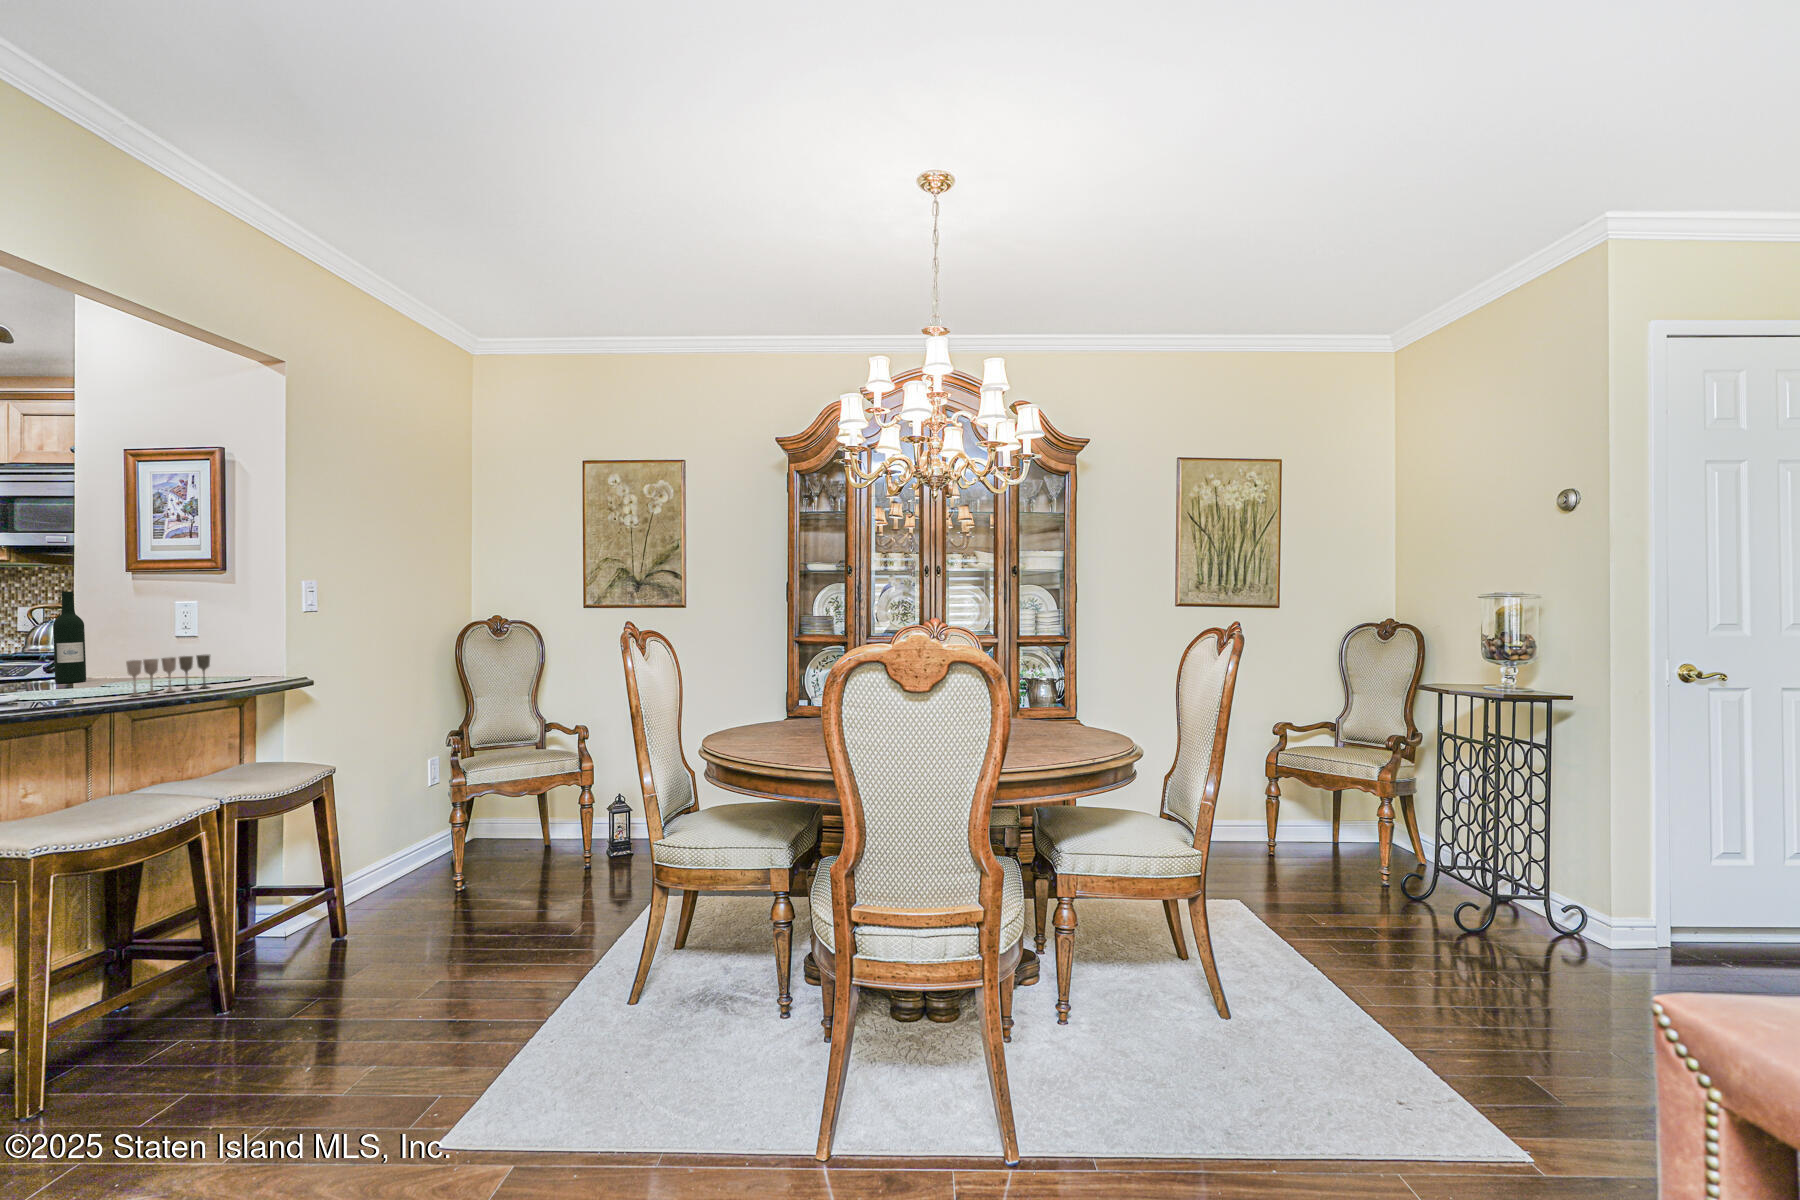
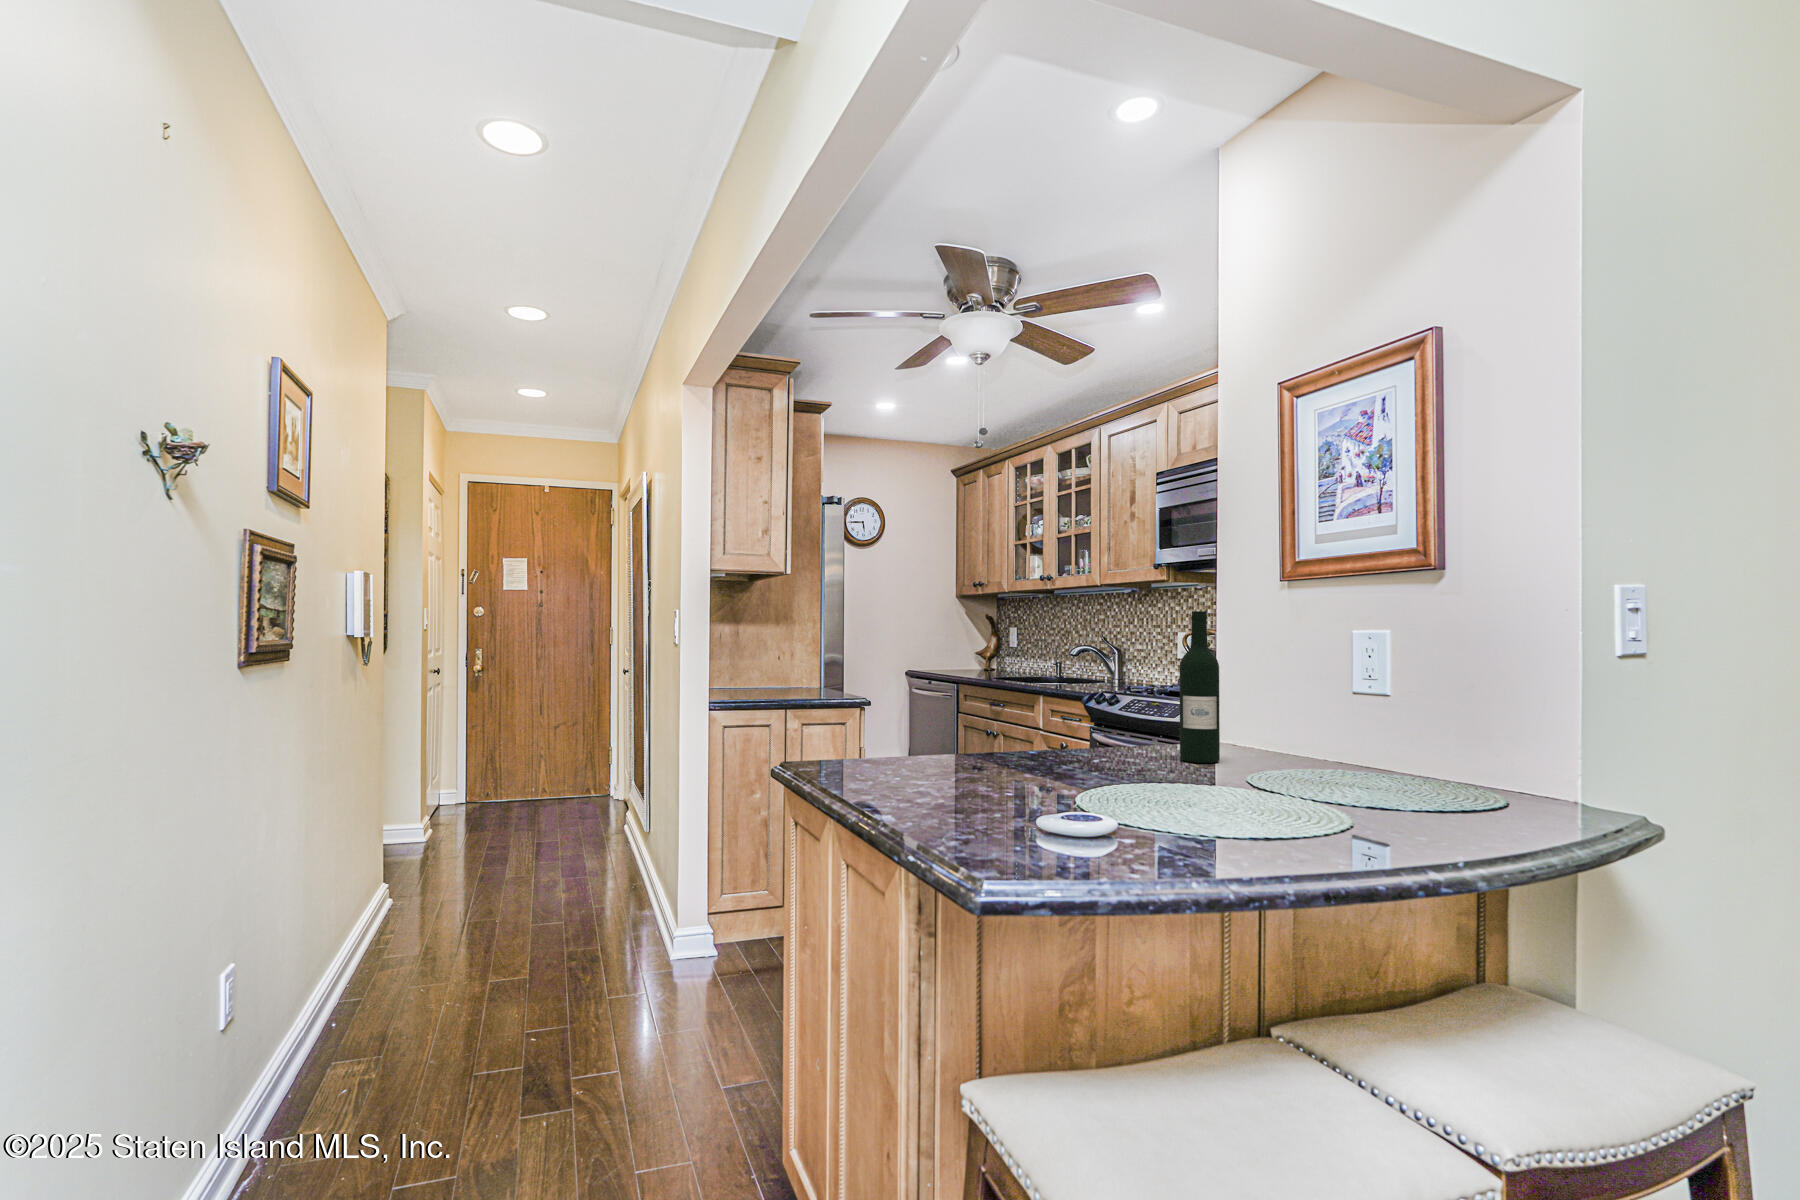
wine glass: present [126,655,210,696] -> none [1278,766,1449,858]

